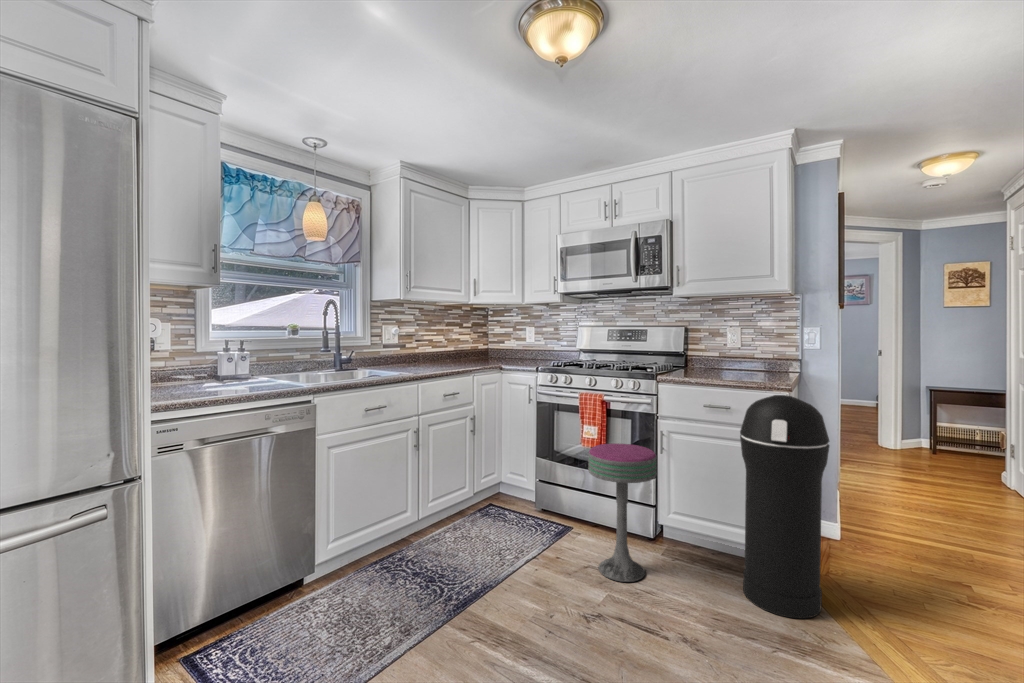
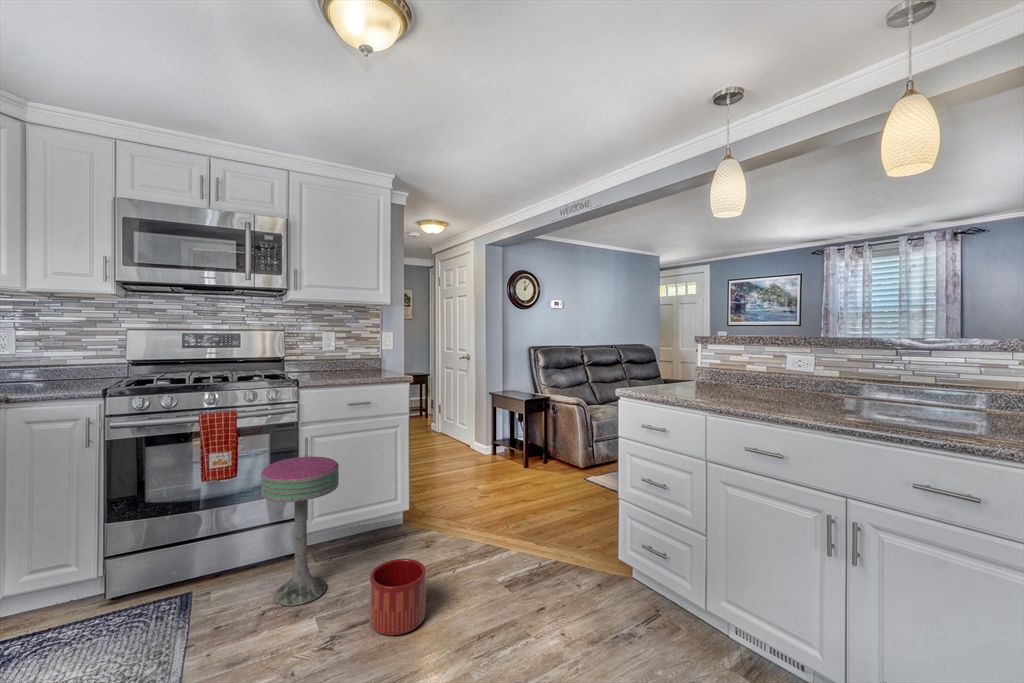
trash can: present [740,395,829,619] -> none [392,387,452,555]
planter: none [629,574,693,661] -> present [369,559,426,635]

